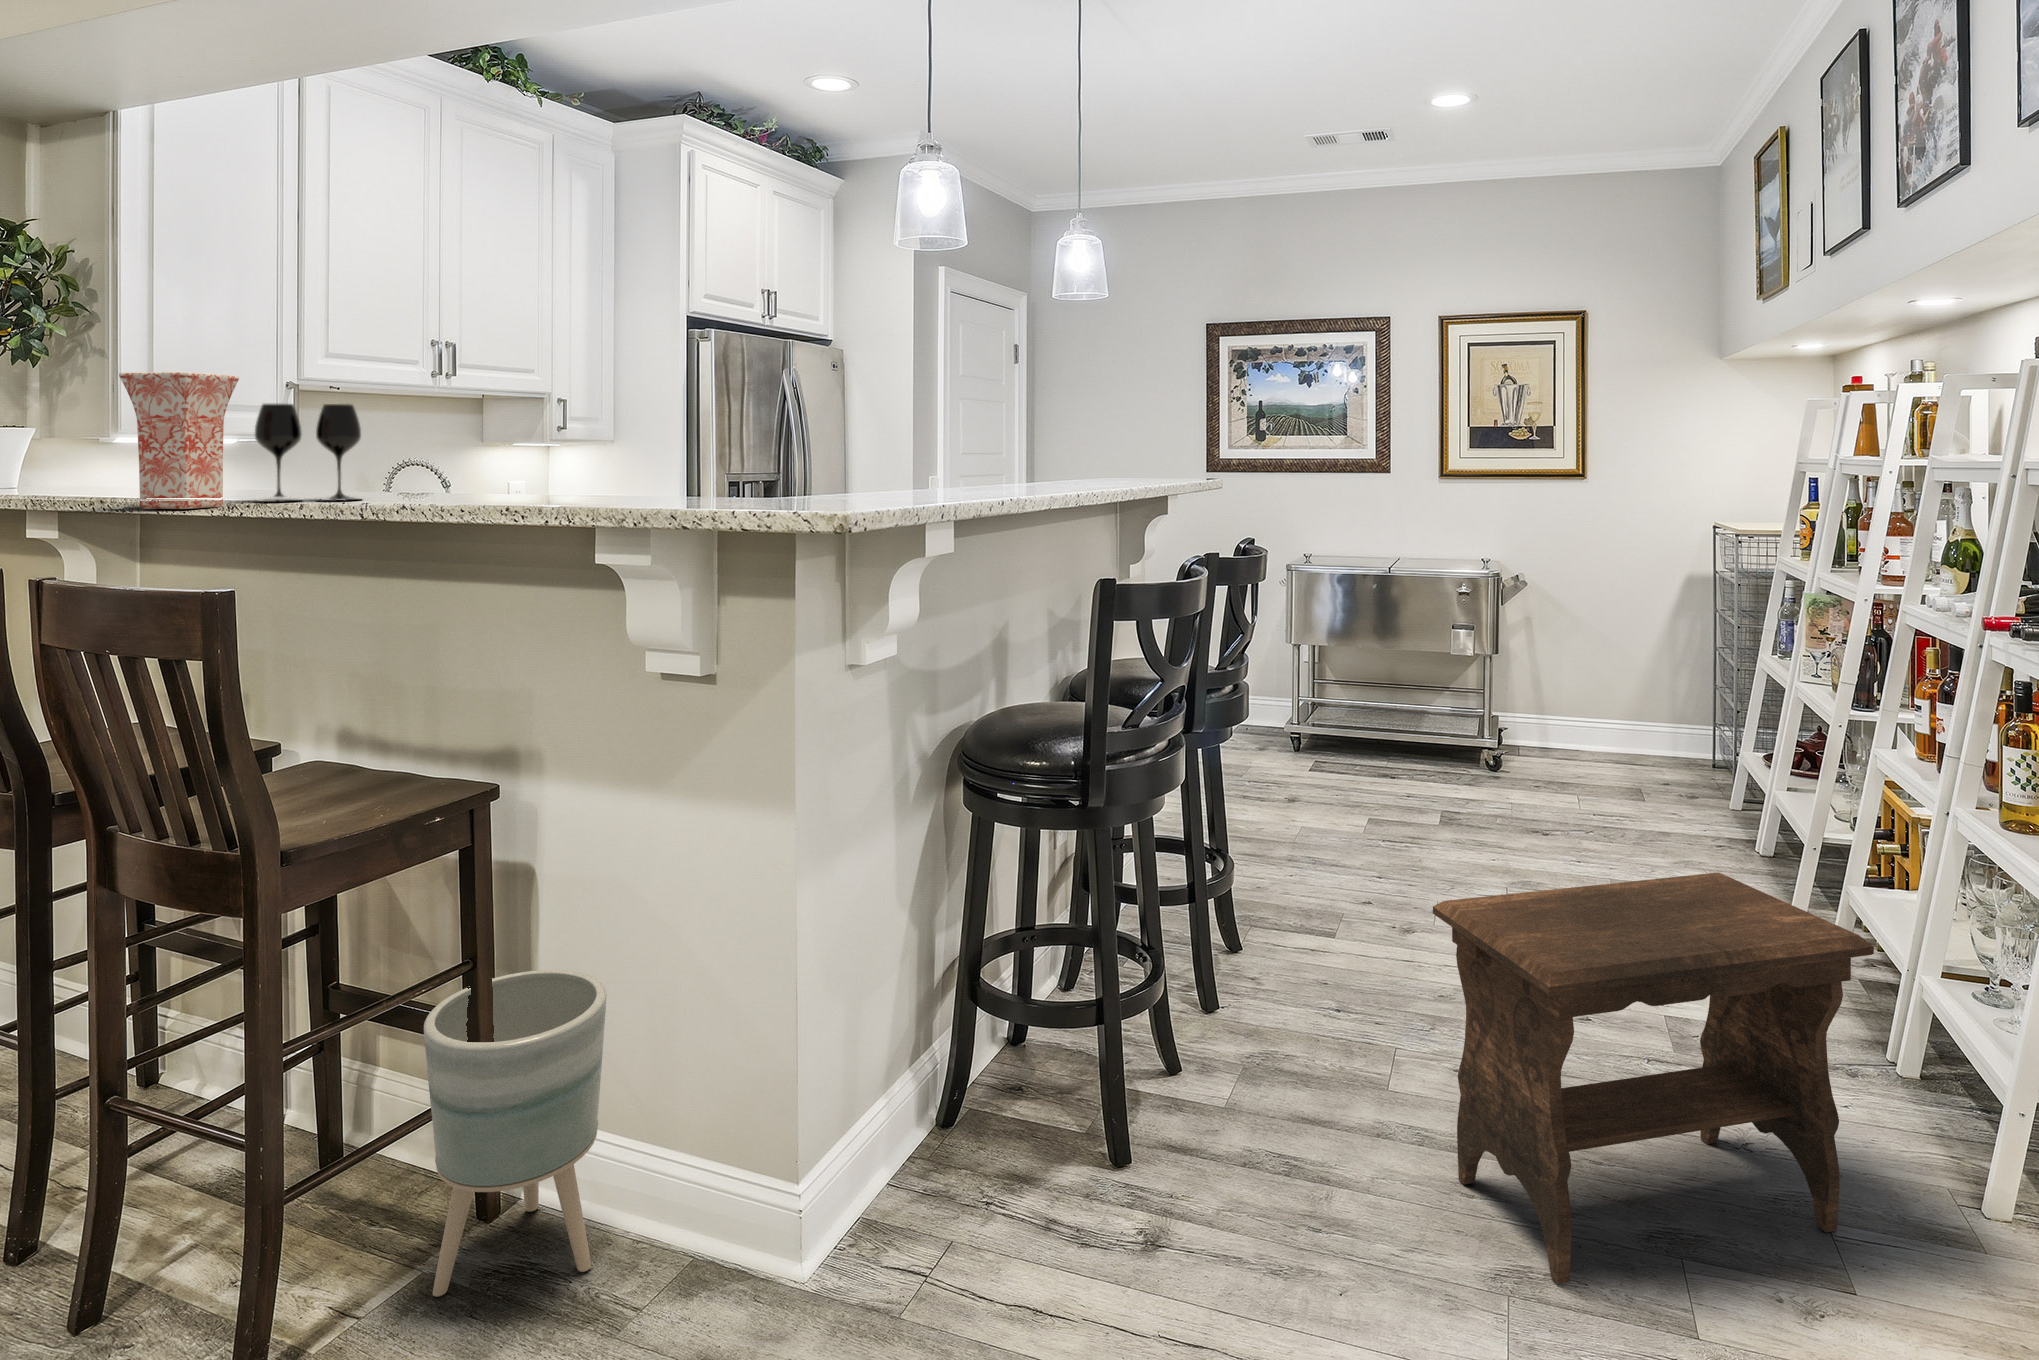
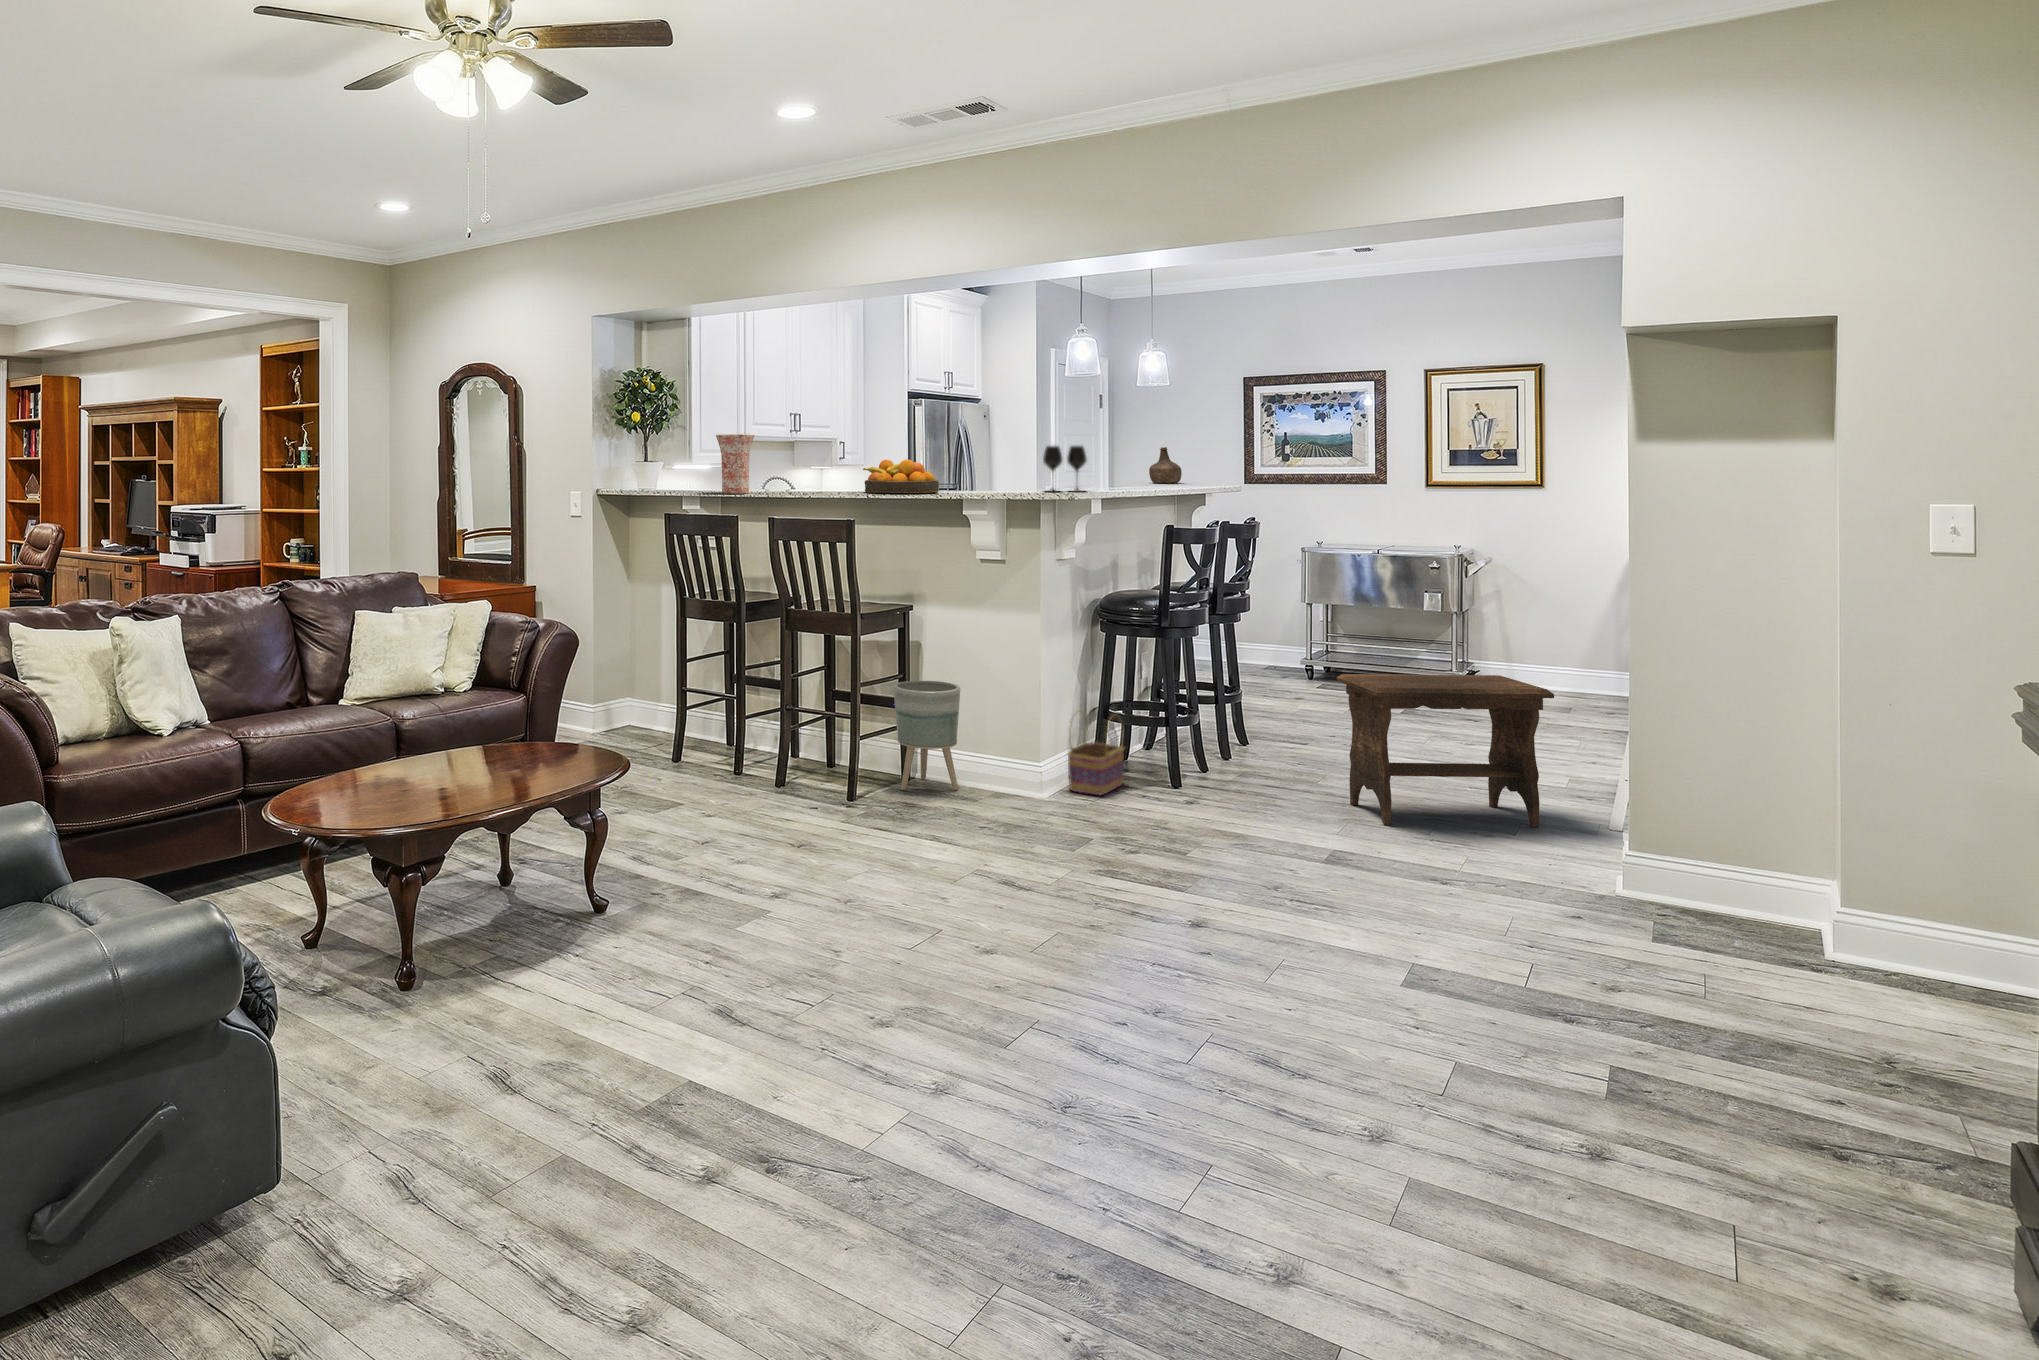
wine glass: present [255,404,361,502] -> present [1043,446,1087,492]
bottle: none [1079,417,1127,474] -> present [1149,447,1182,483]
fruit bowl: none [507,433,669,503] -> present [863,460,939,493]
basket: none [865,1006,1002,1237] -> present [1068,711,1124,795]

